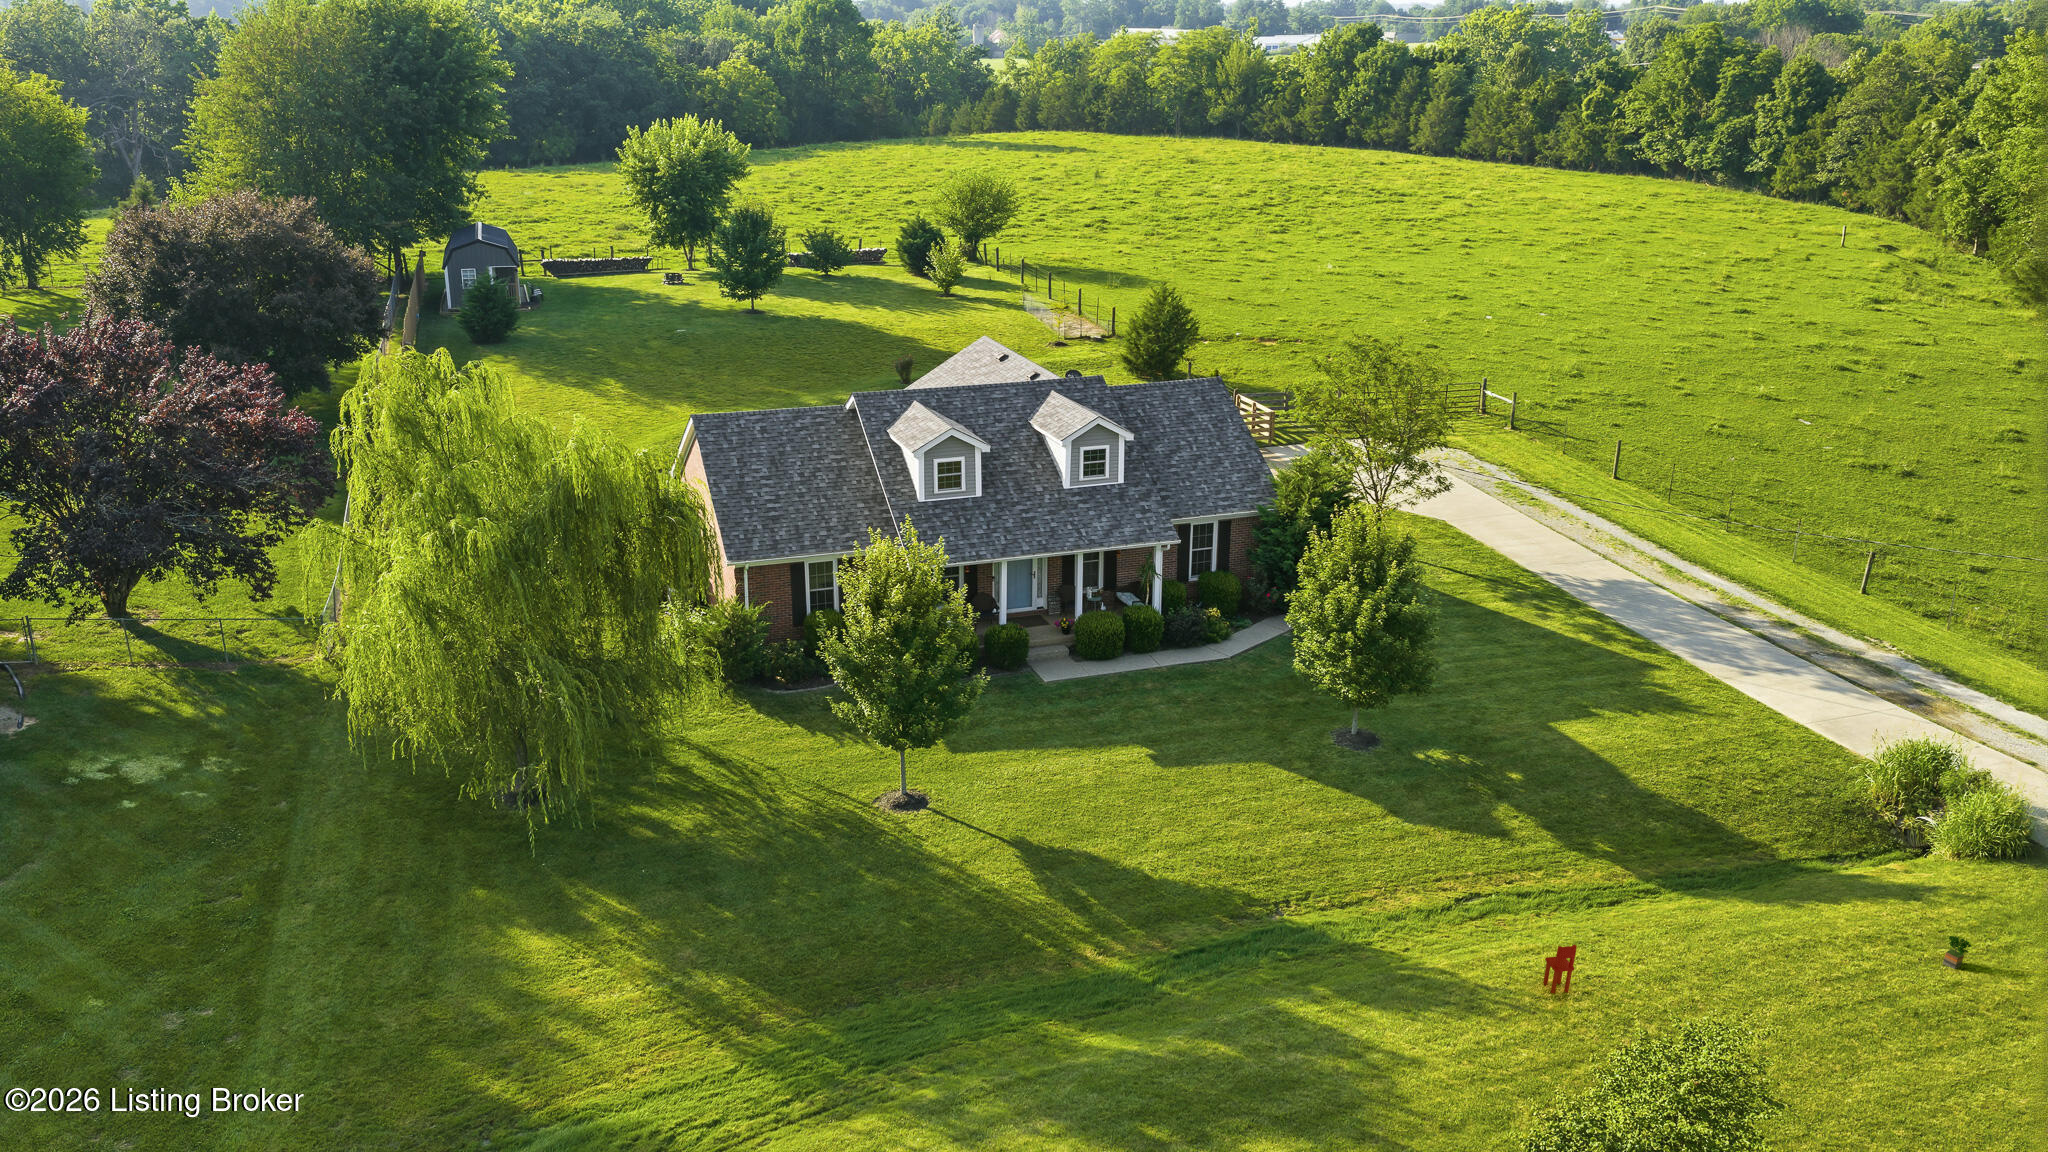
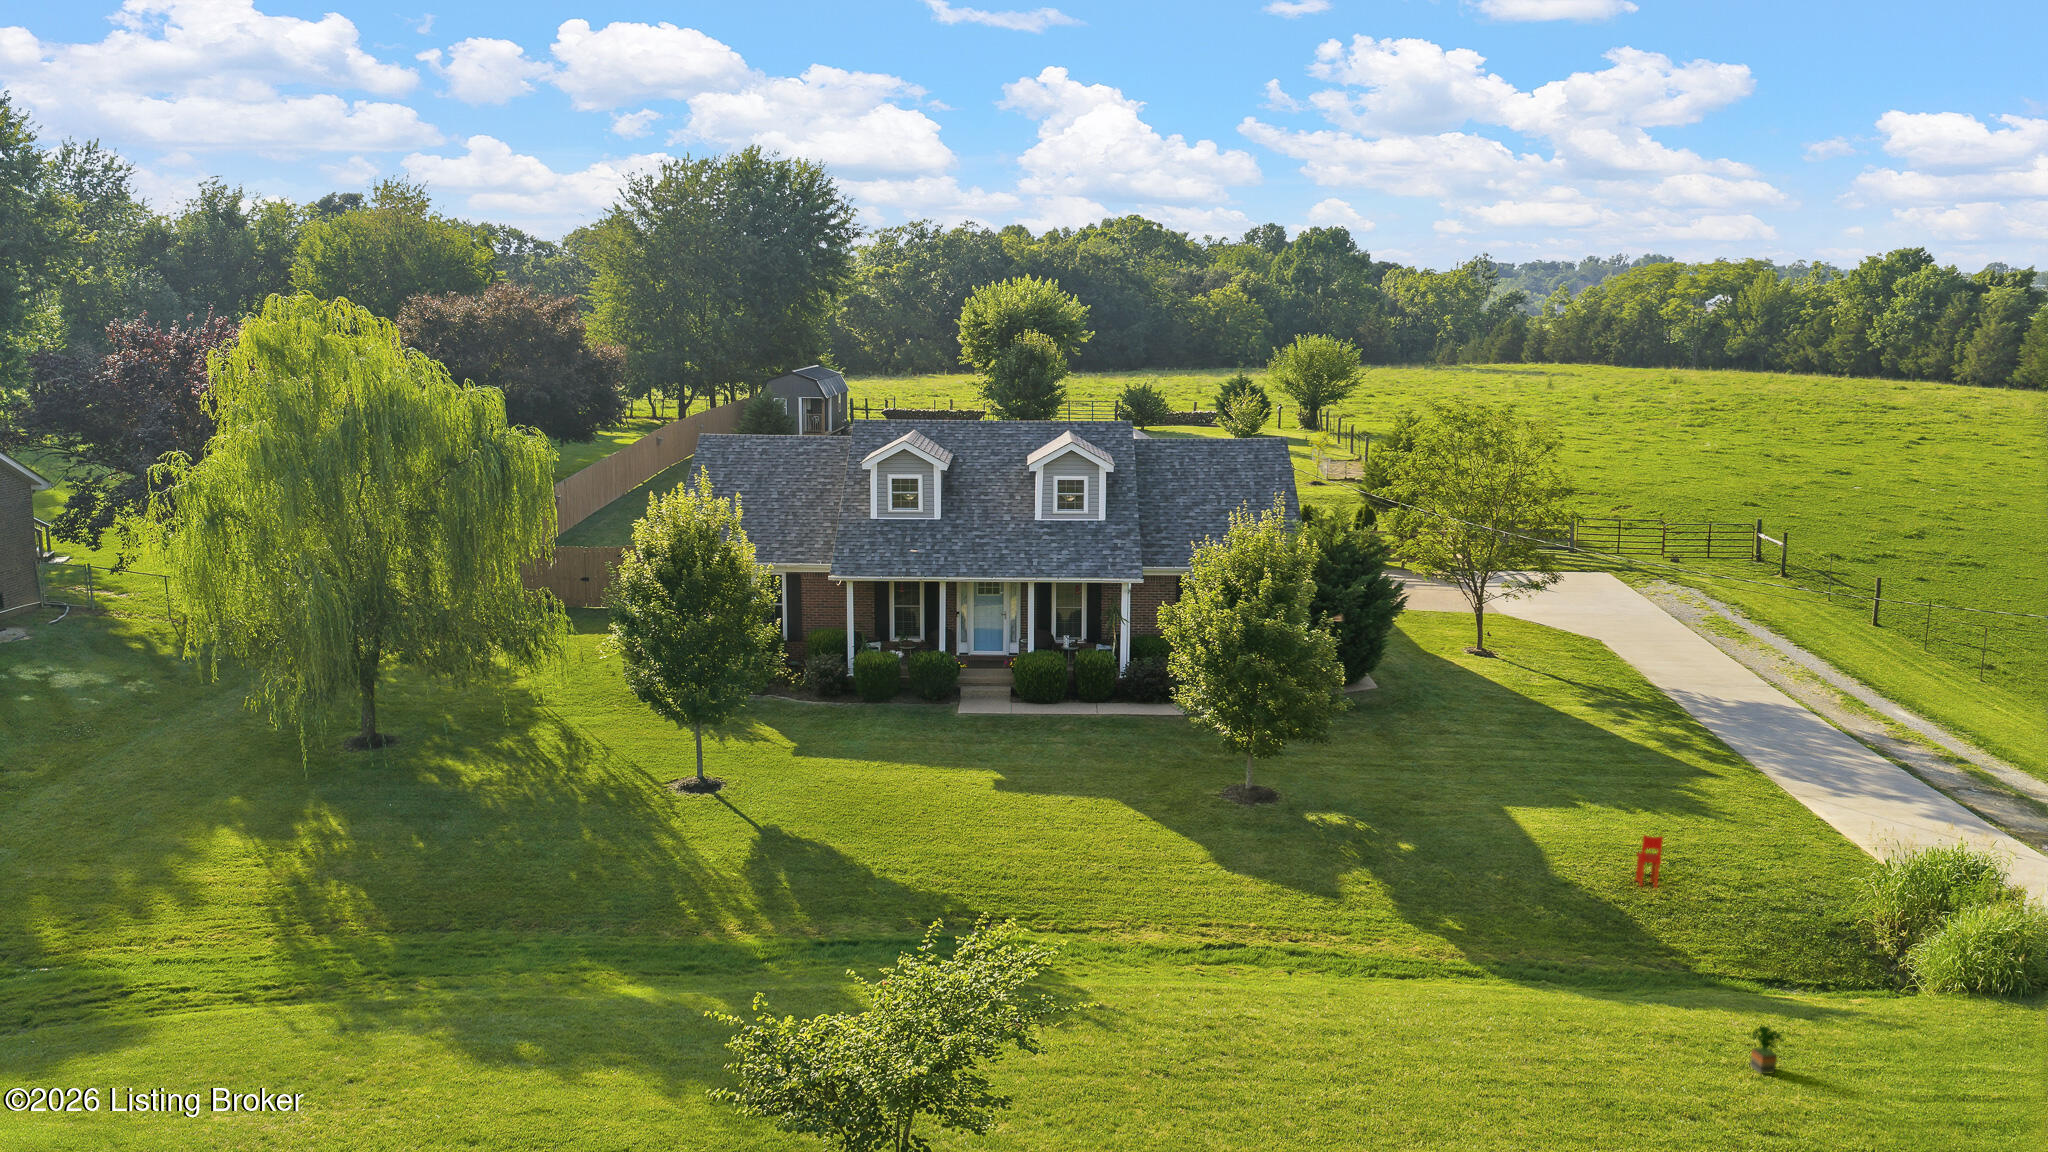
chair: present [1543,945,1577,994] -> present [1636,835,1663,888]

